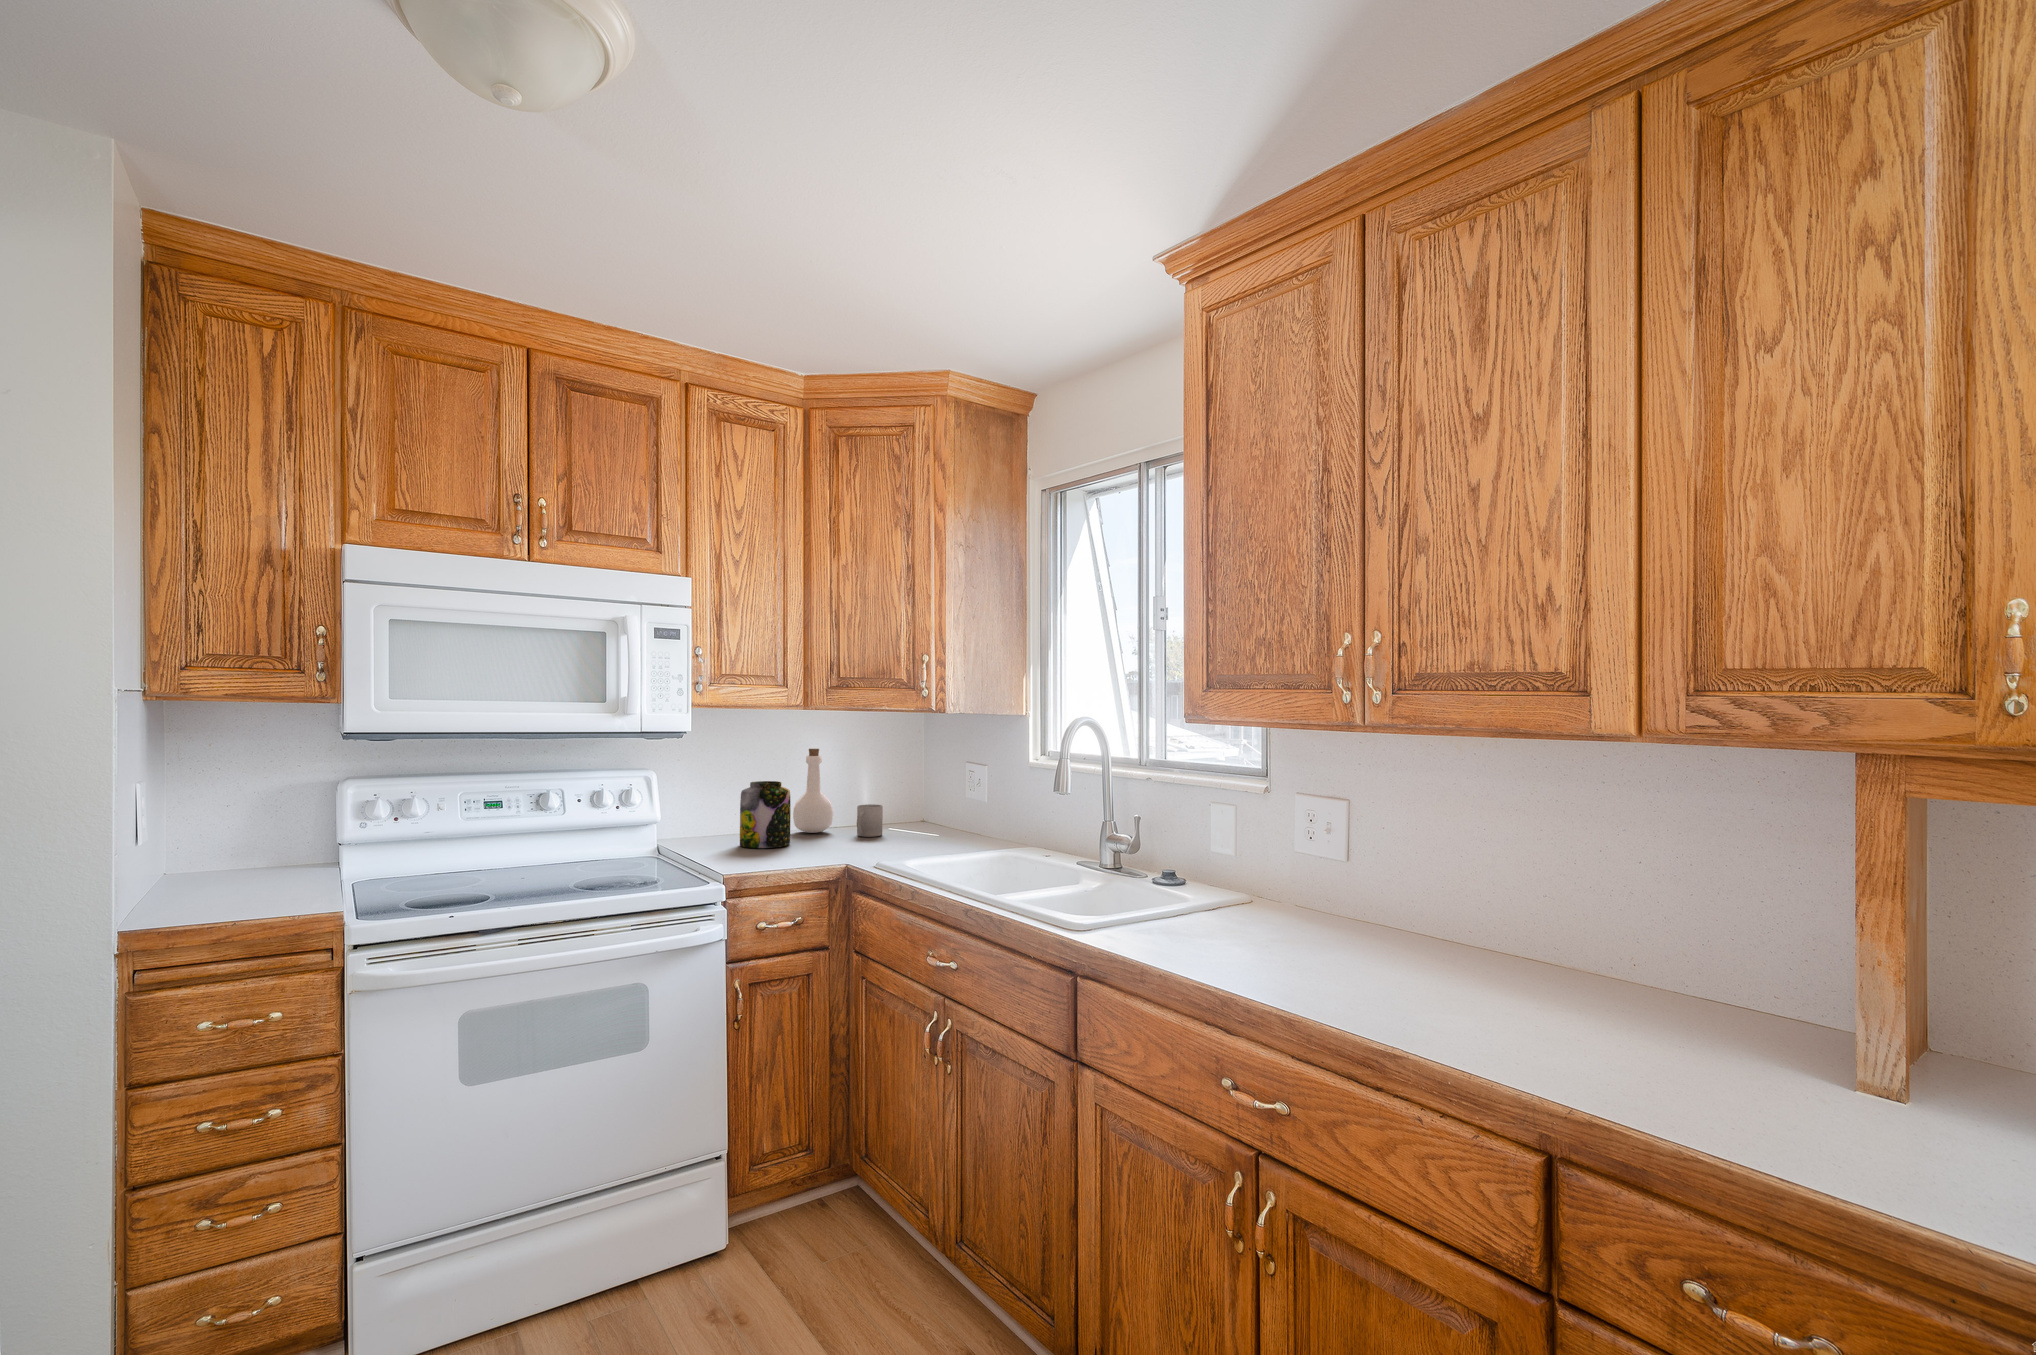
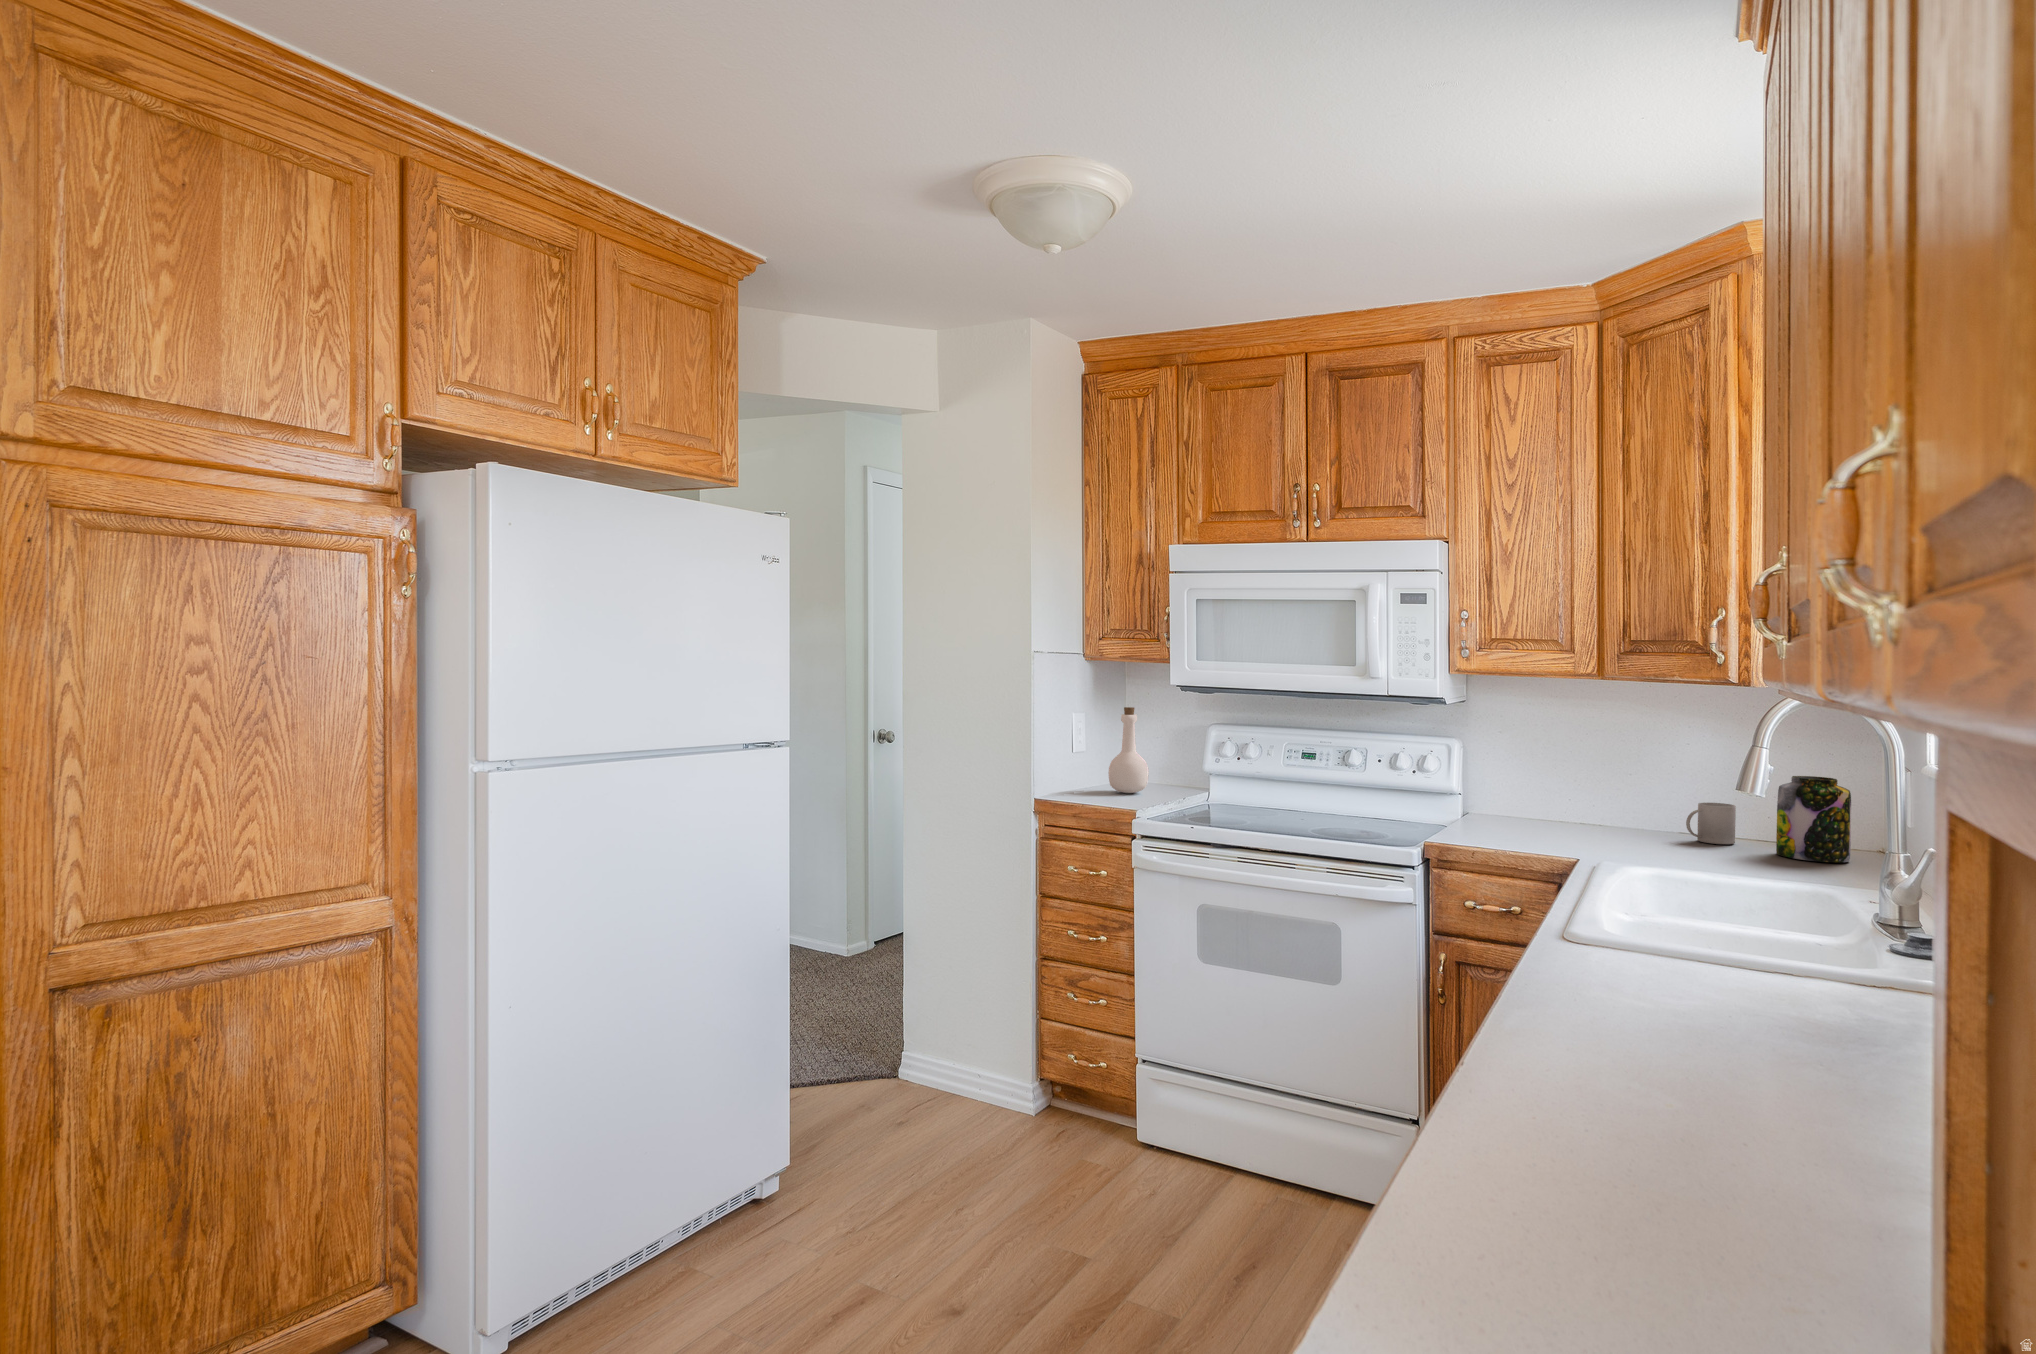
bottle: present [793,749,833,833] -> present [1108,707,1149,793]
jar: present [740,781,791,848] -> present [1776,776,1851,862]

